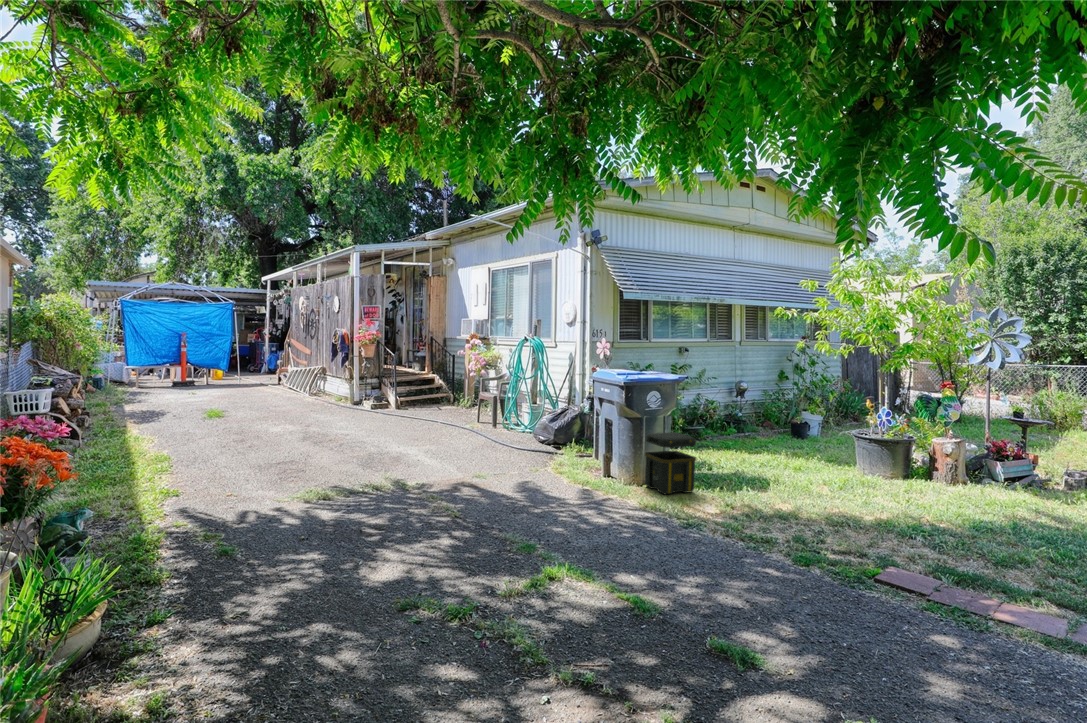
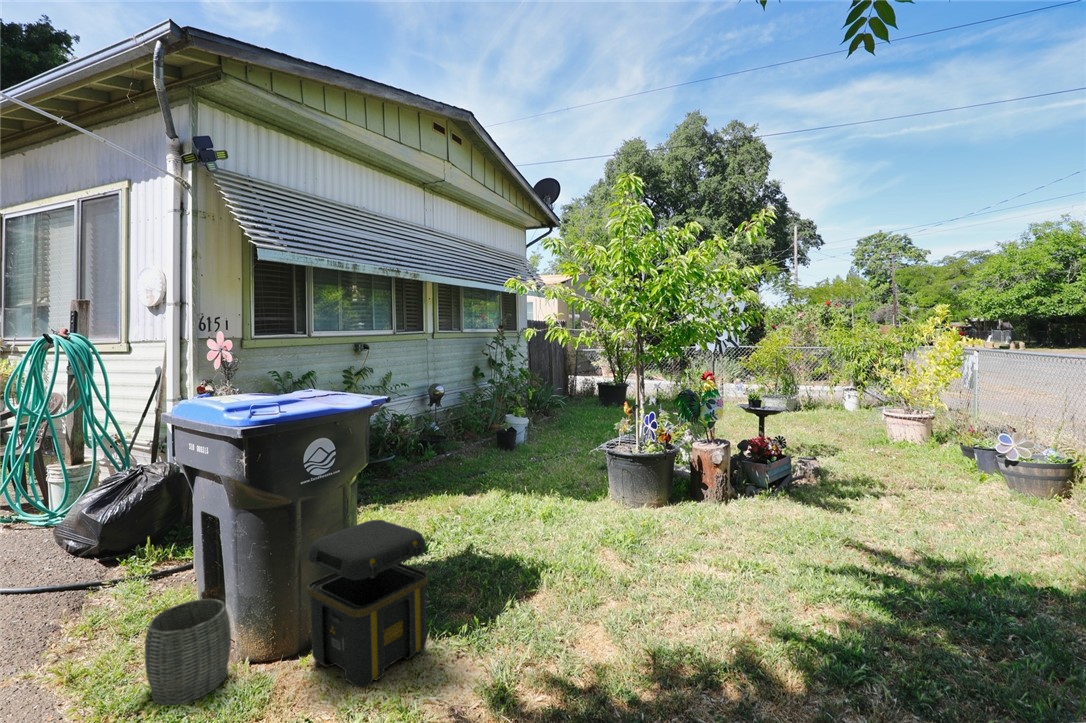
woven basket: none [587,452,615,485] -> present [145,599,231,705]

